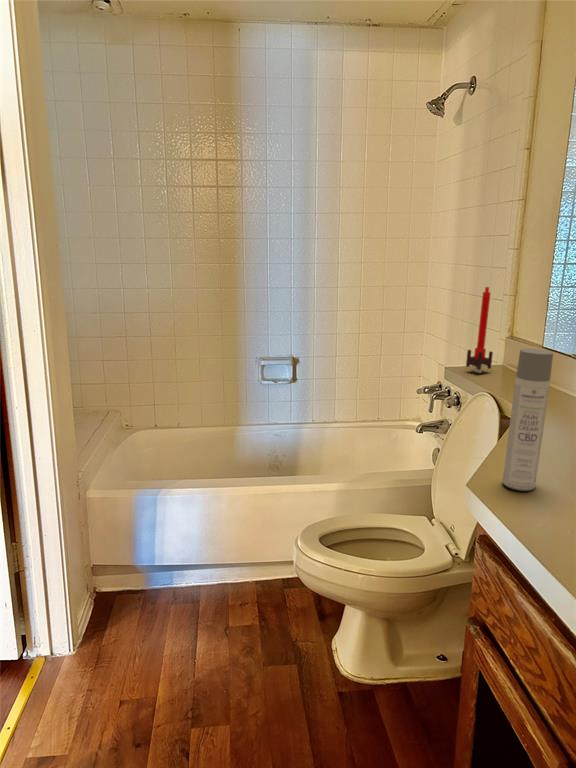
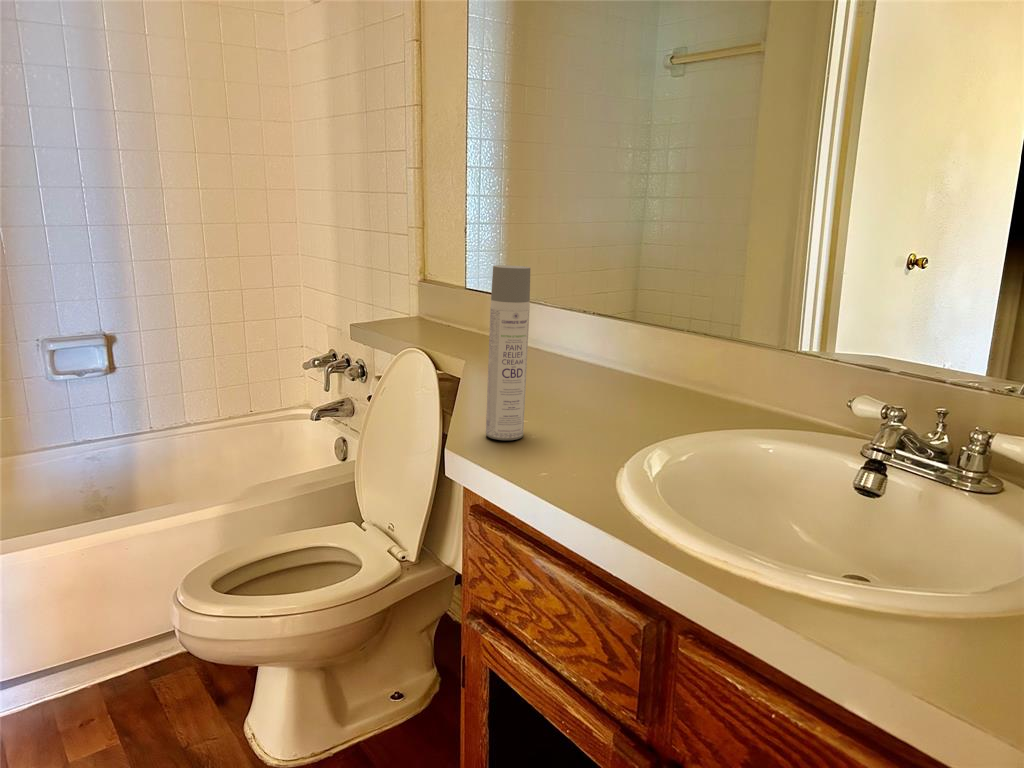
candle: present [466,287,493,373] -> none [377,216,408,327]

